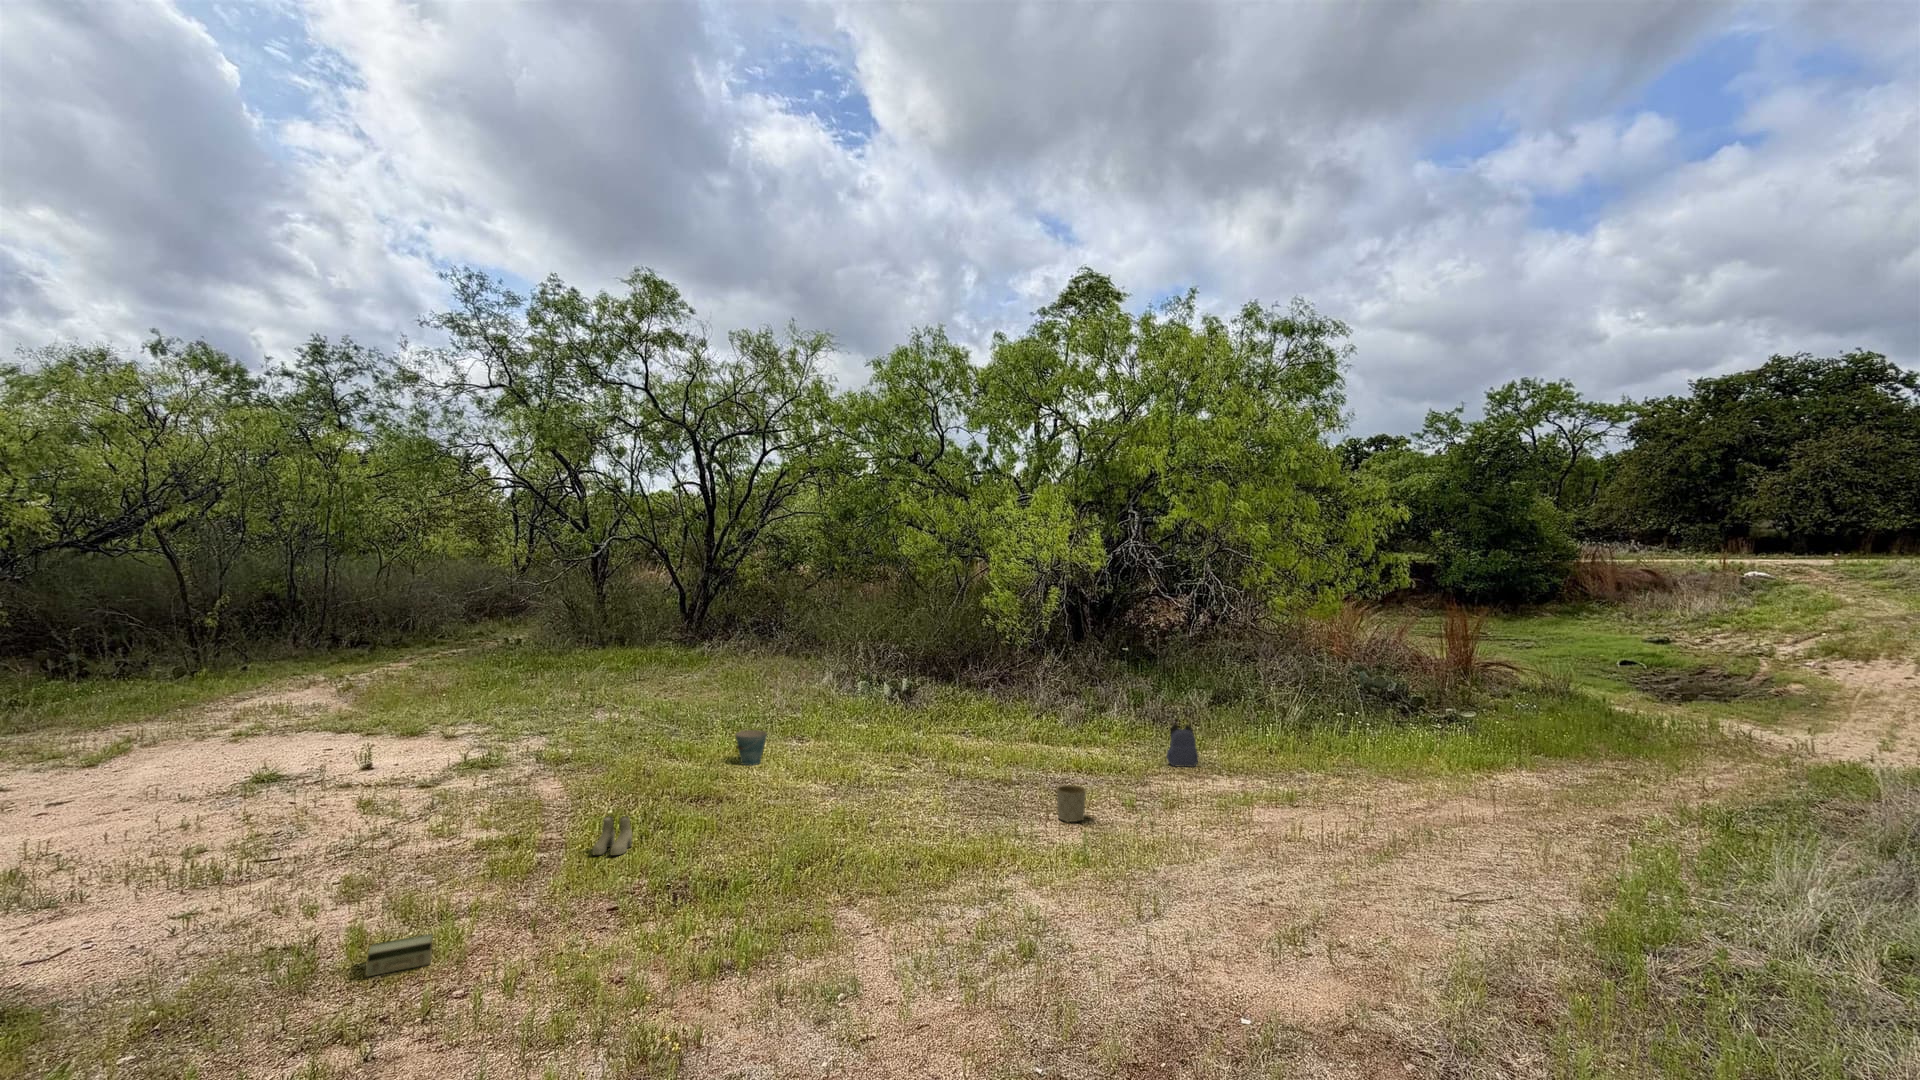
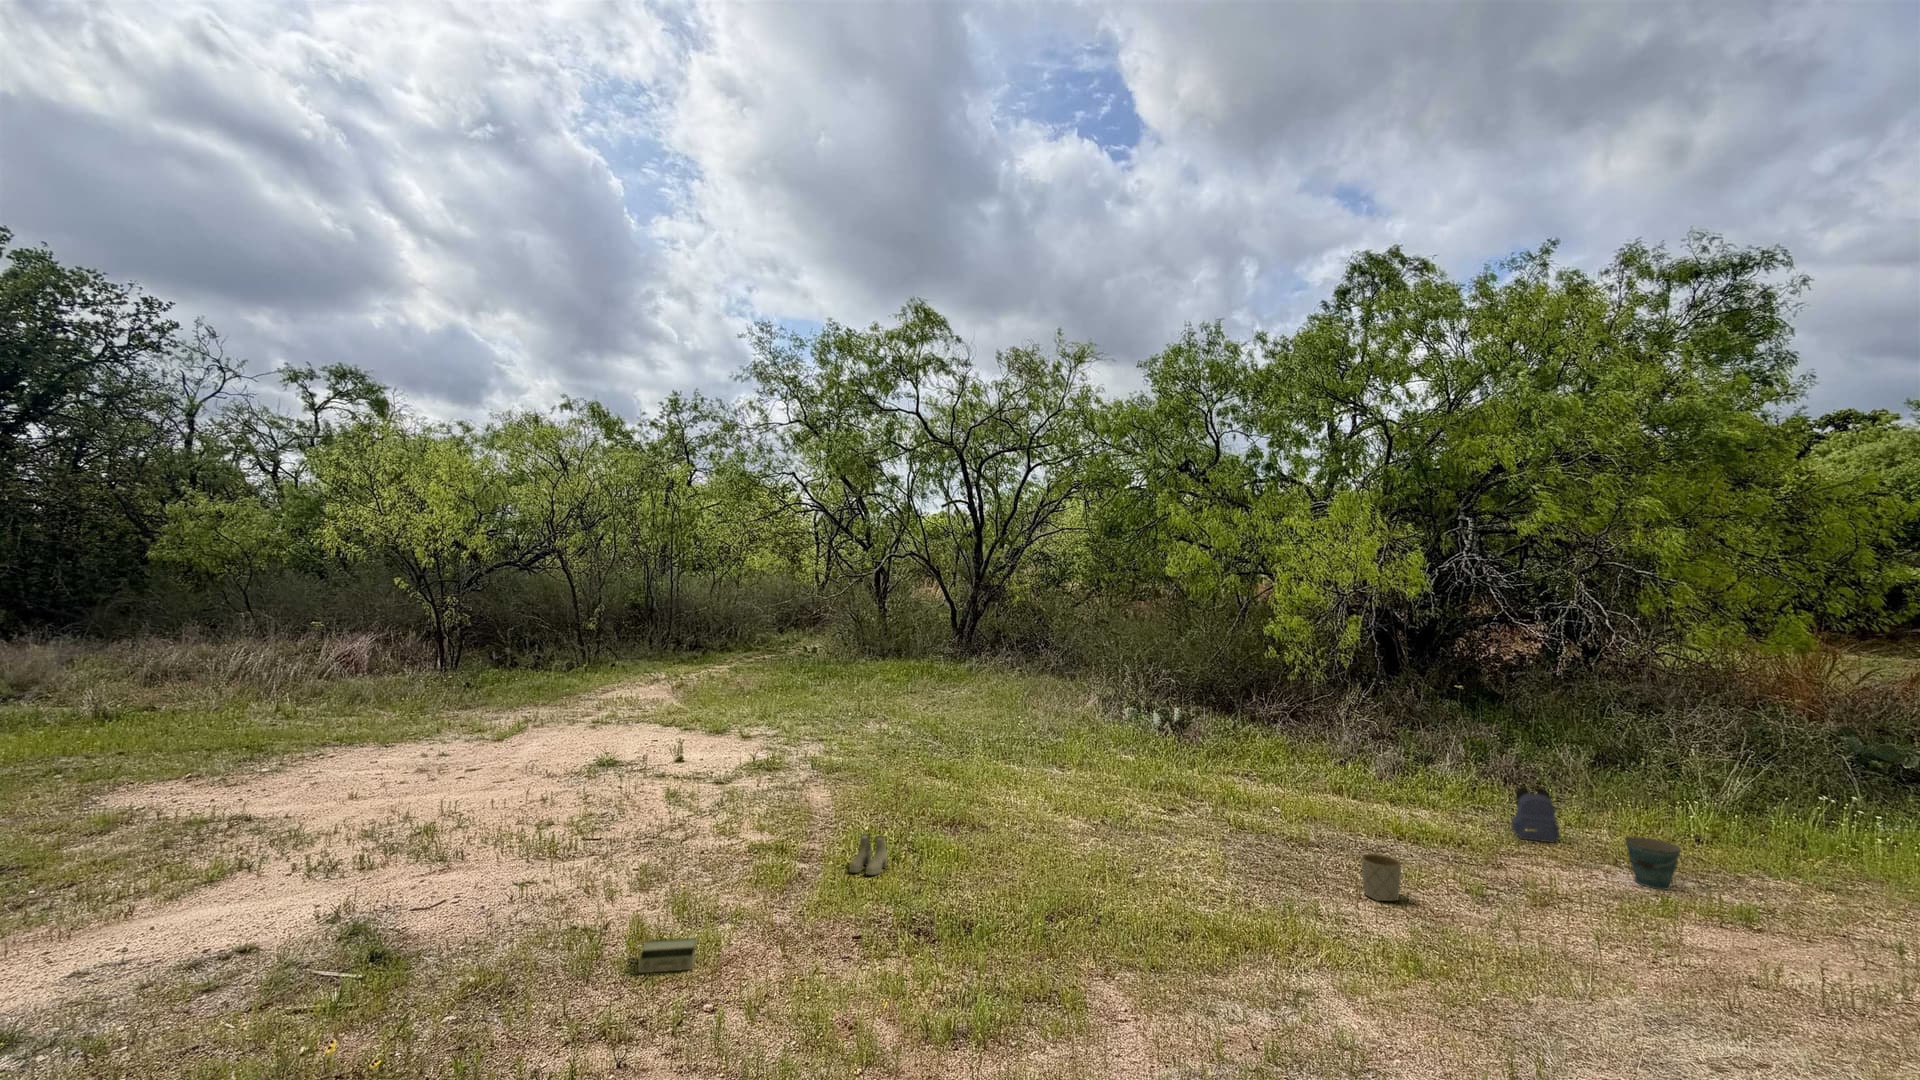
bucket: present [736,730,767,765] -> present [1625,836,1681,890]

